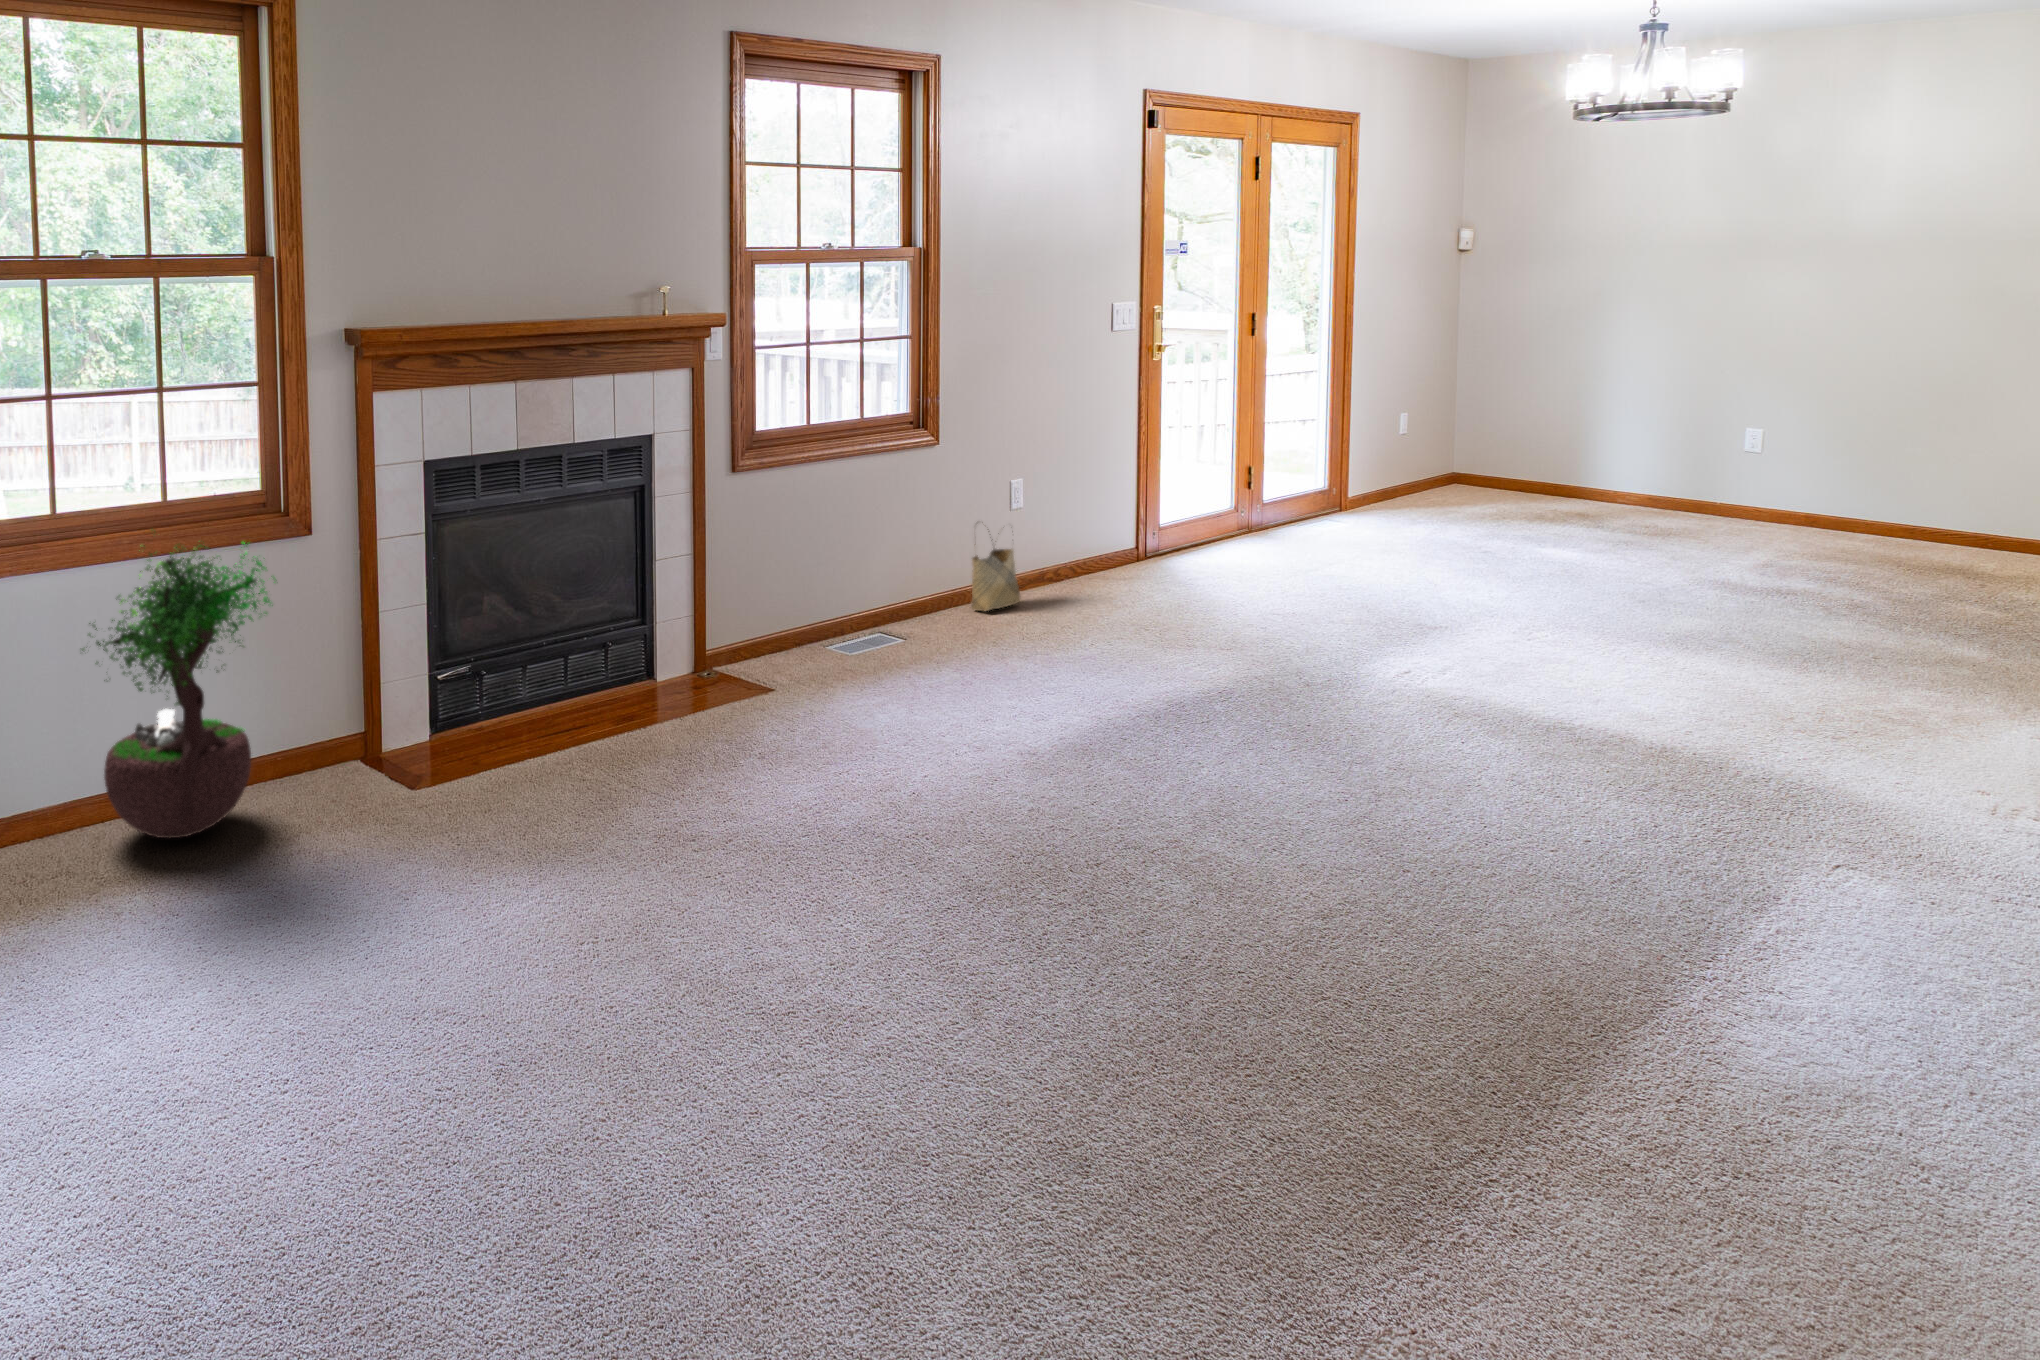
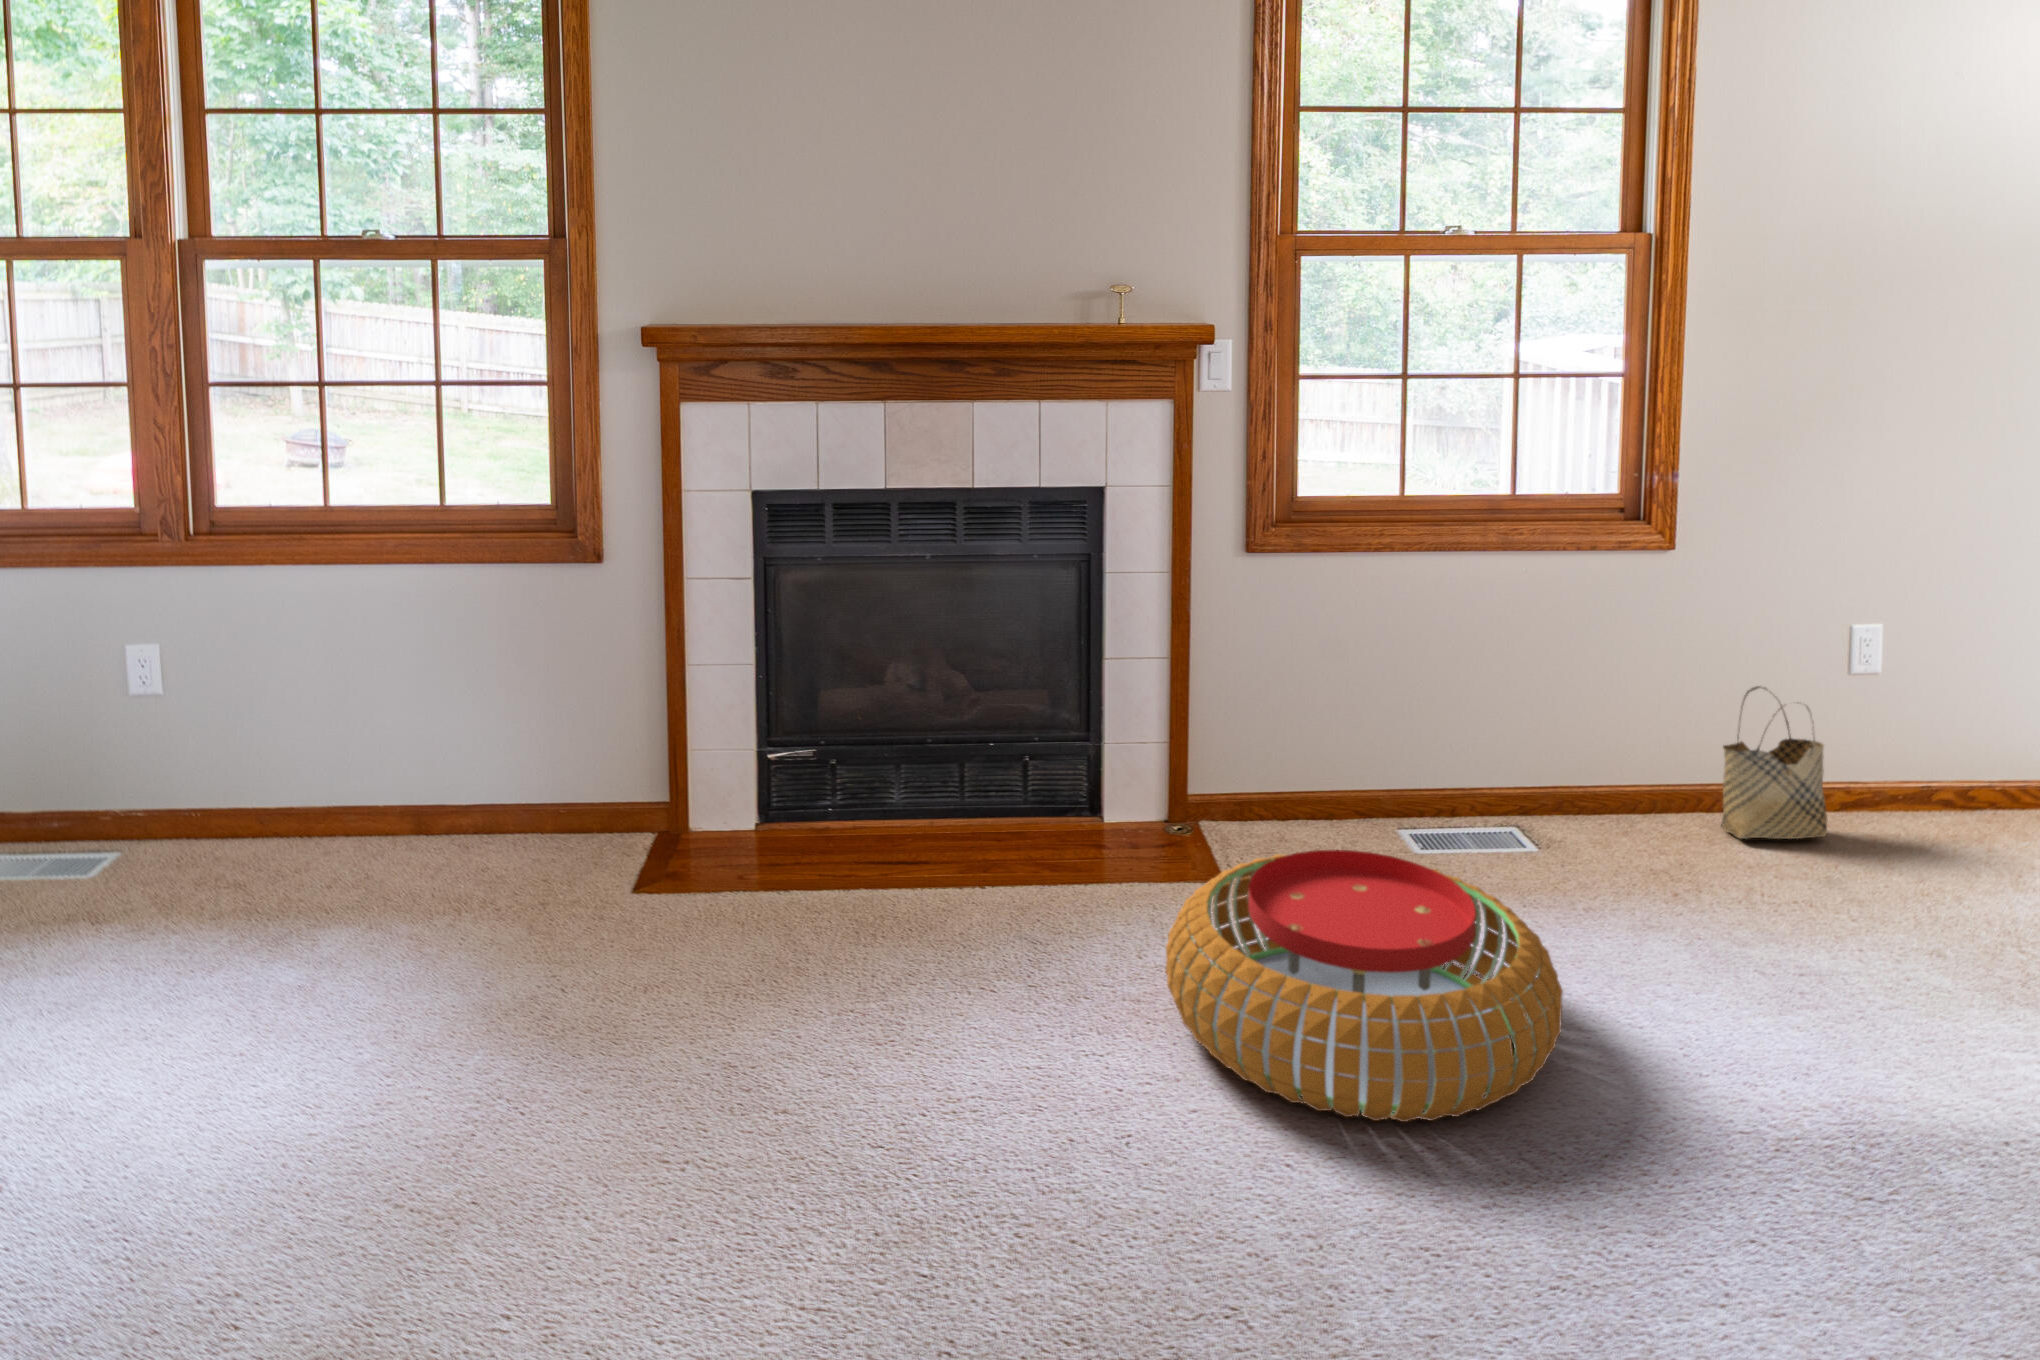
potted tree: present [82,541,276,838] -> none [243,538,475,884]
pouf: none [812,630,1047,766] -> present [1165,850,1563,1122]

